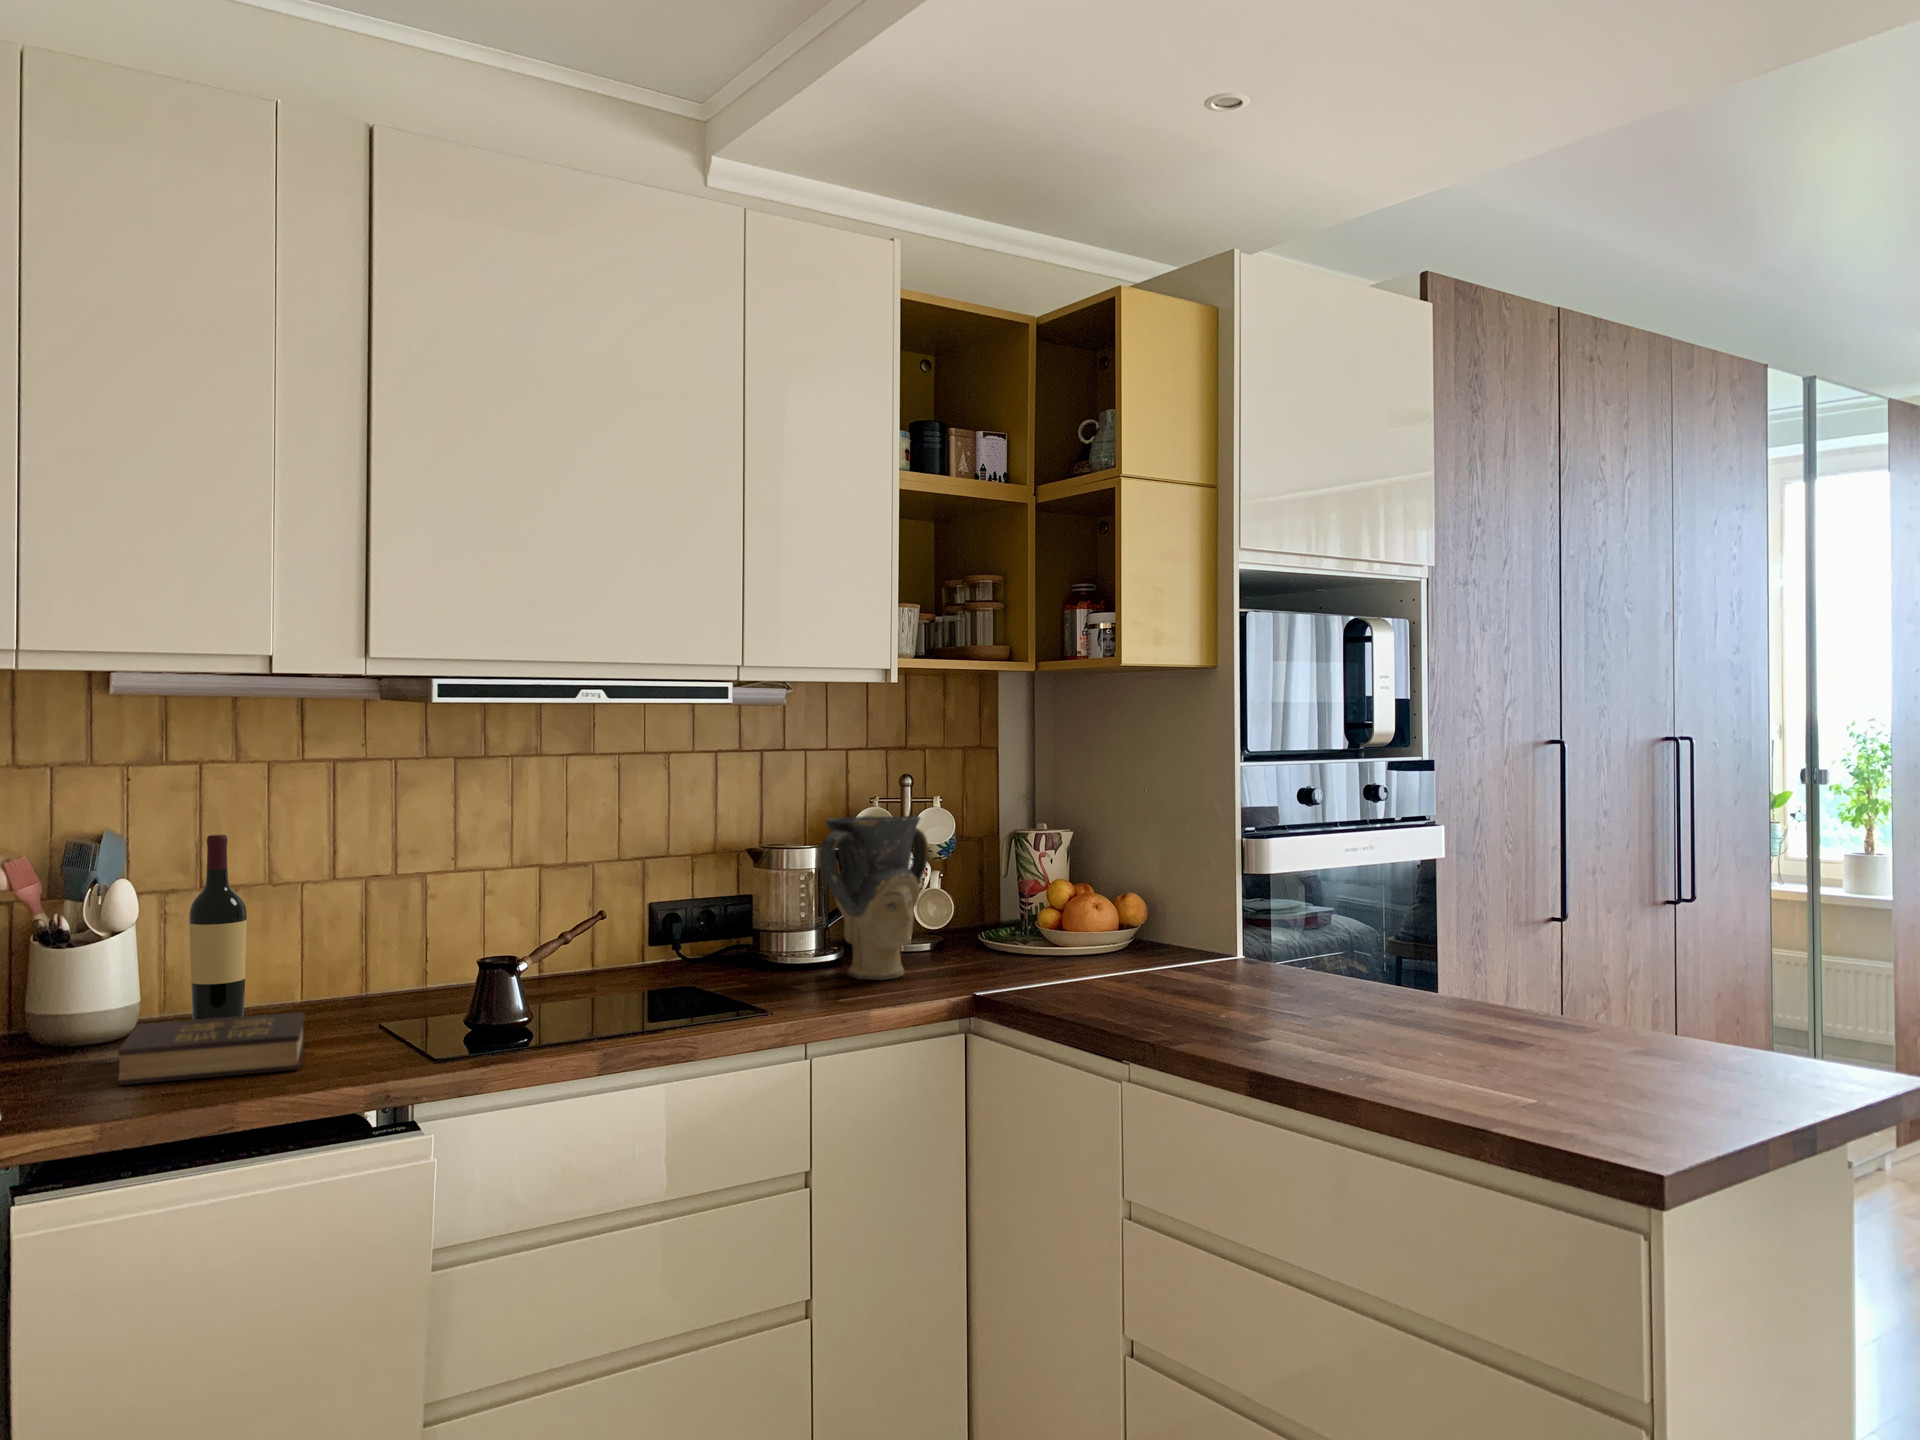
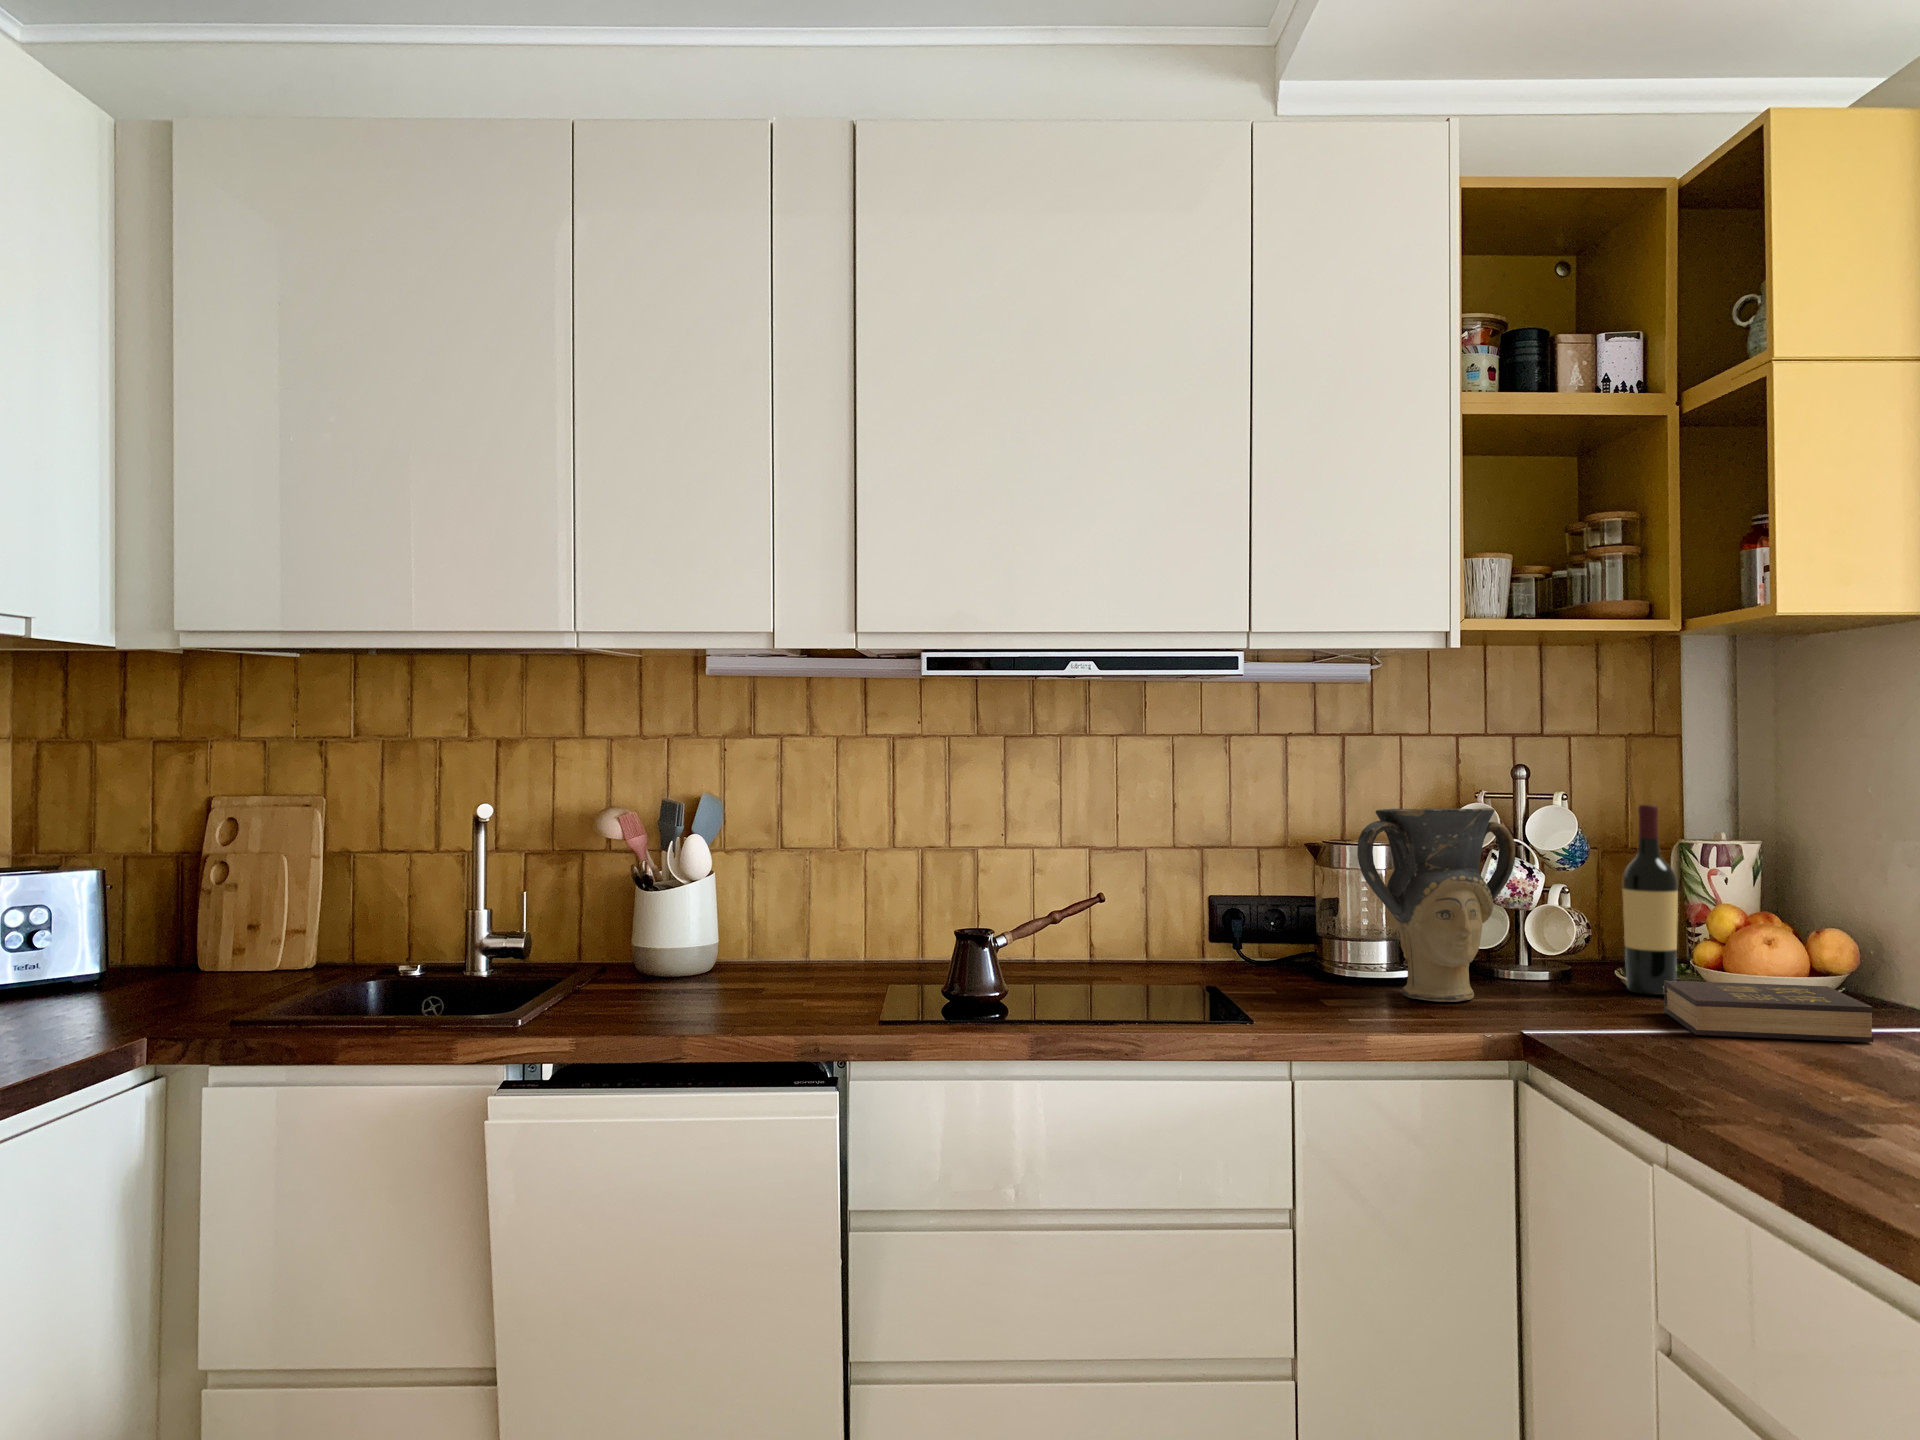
wine bottle: present [189,835,247,1020] -> present [1622,805,1678,995]
hardback book: present [118,1012,305,1085] -> present [1664,980,1873,1042]

